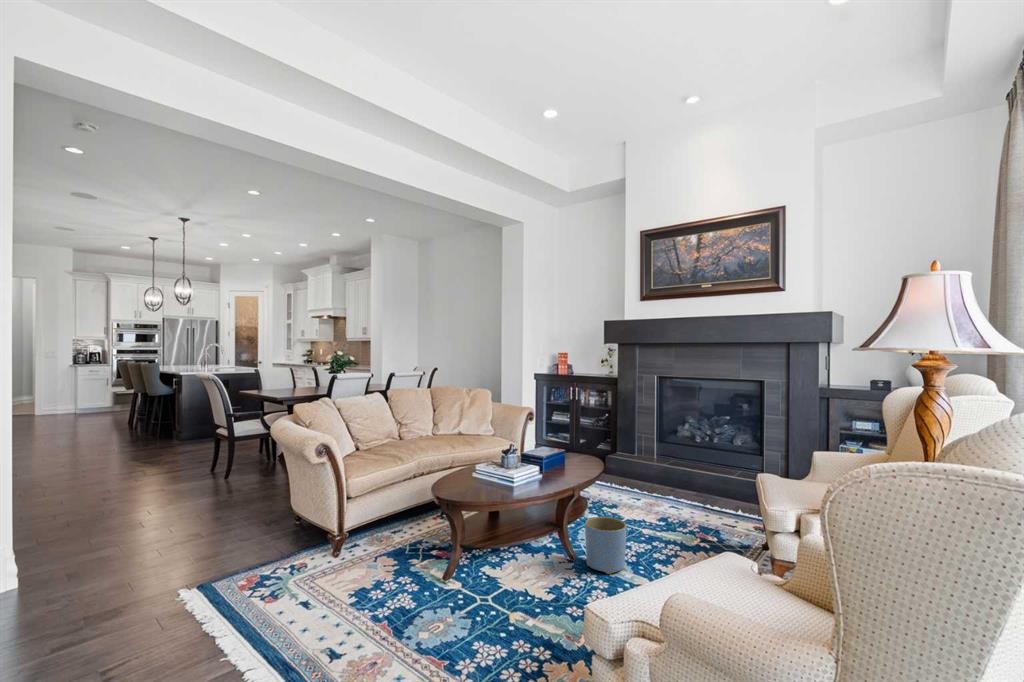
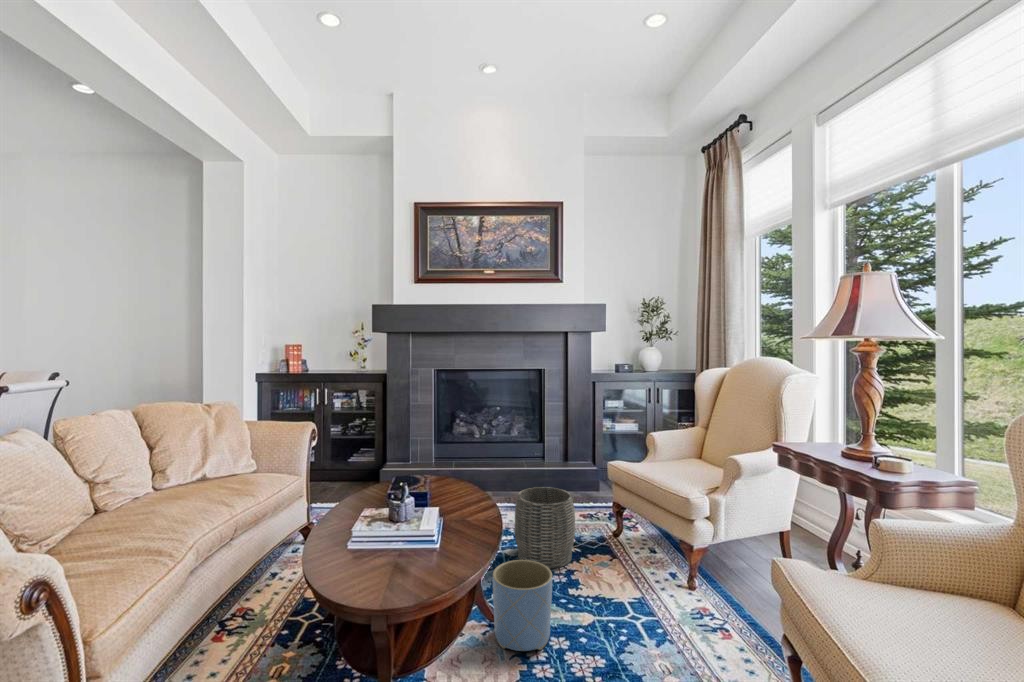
woven basket: none [653,483,706,548] -> present [515,487,575,569]

